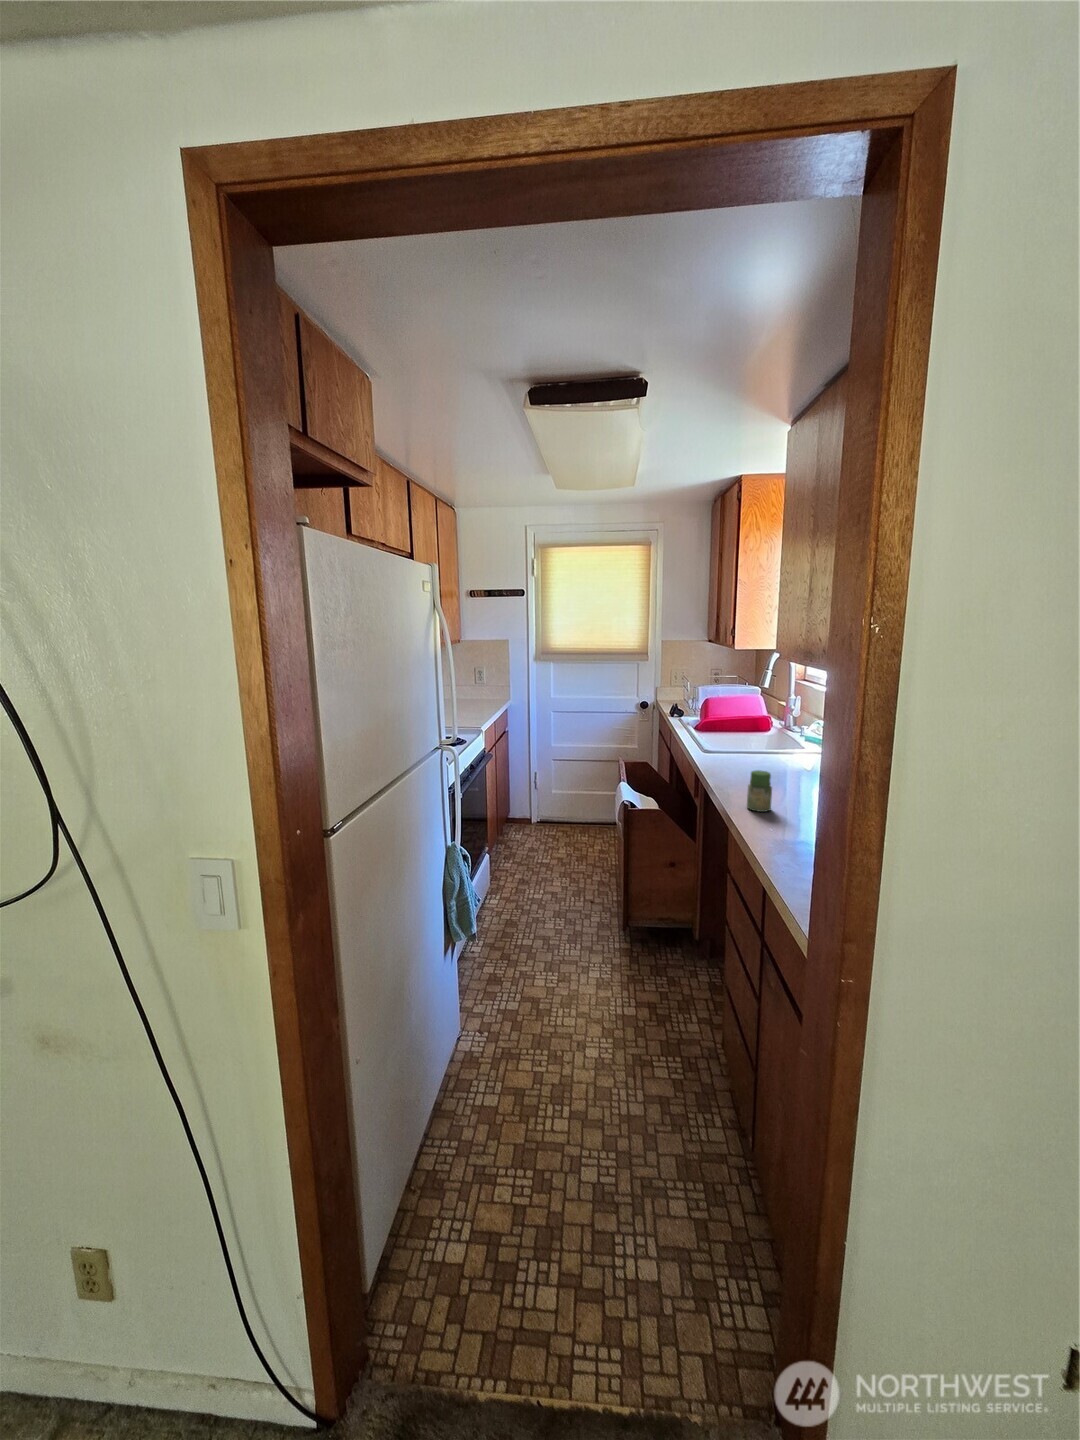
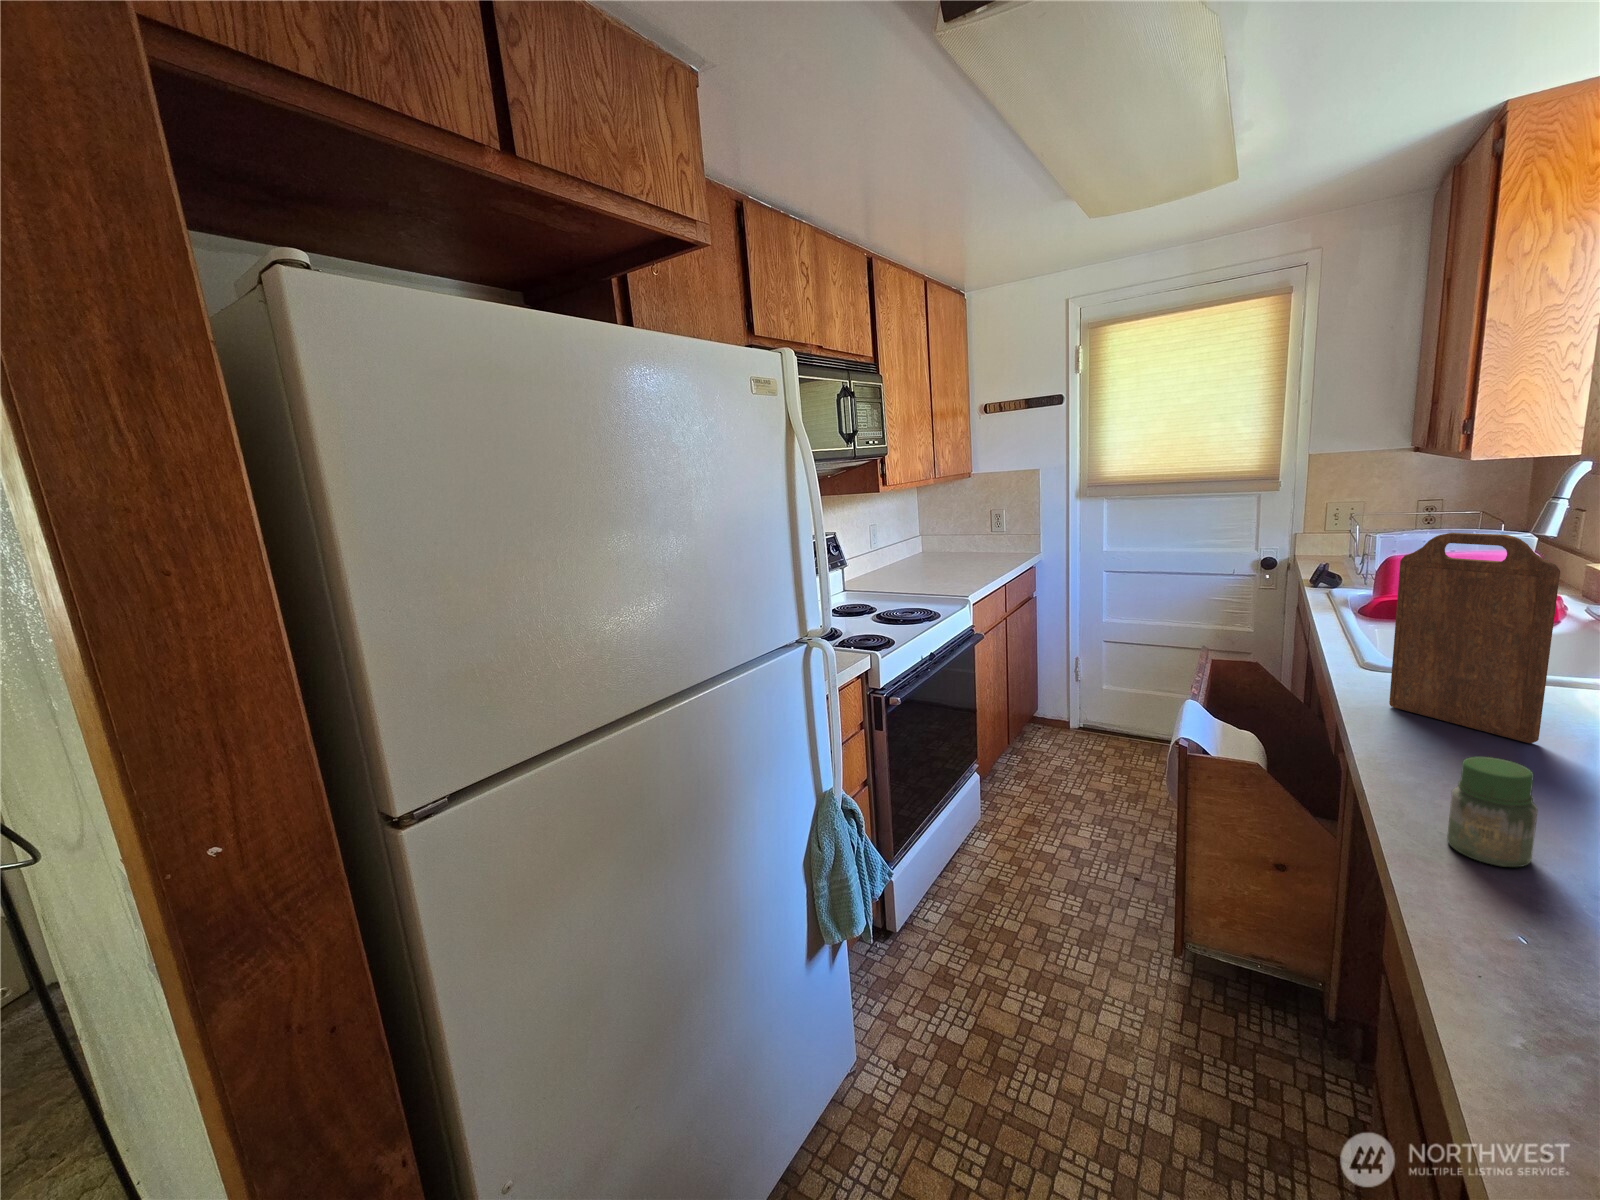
cutting board: none [716,685,771,776] -> present [1389,533,1560,743]

